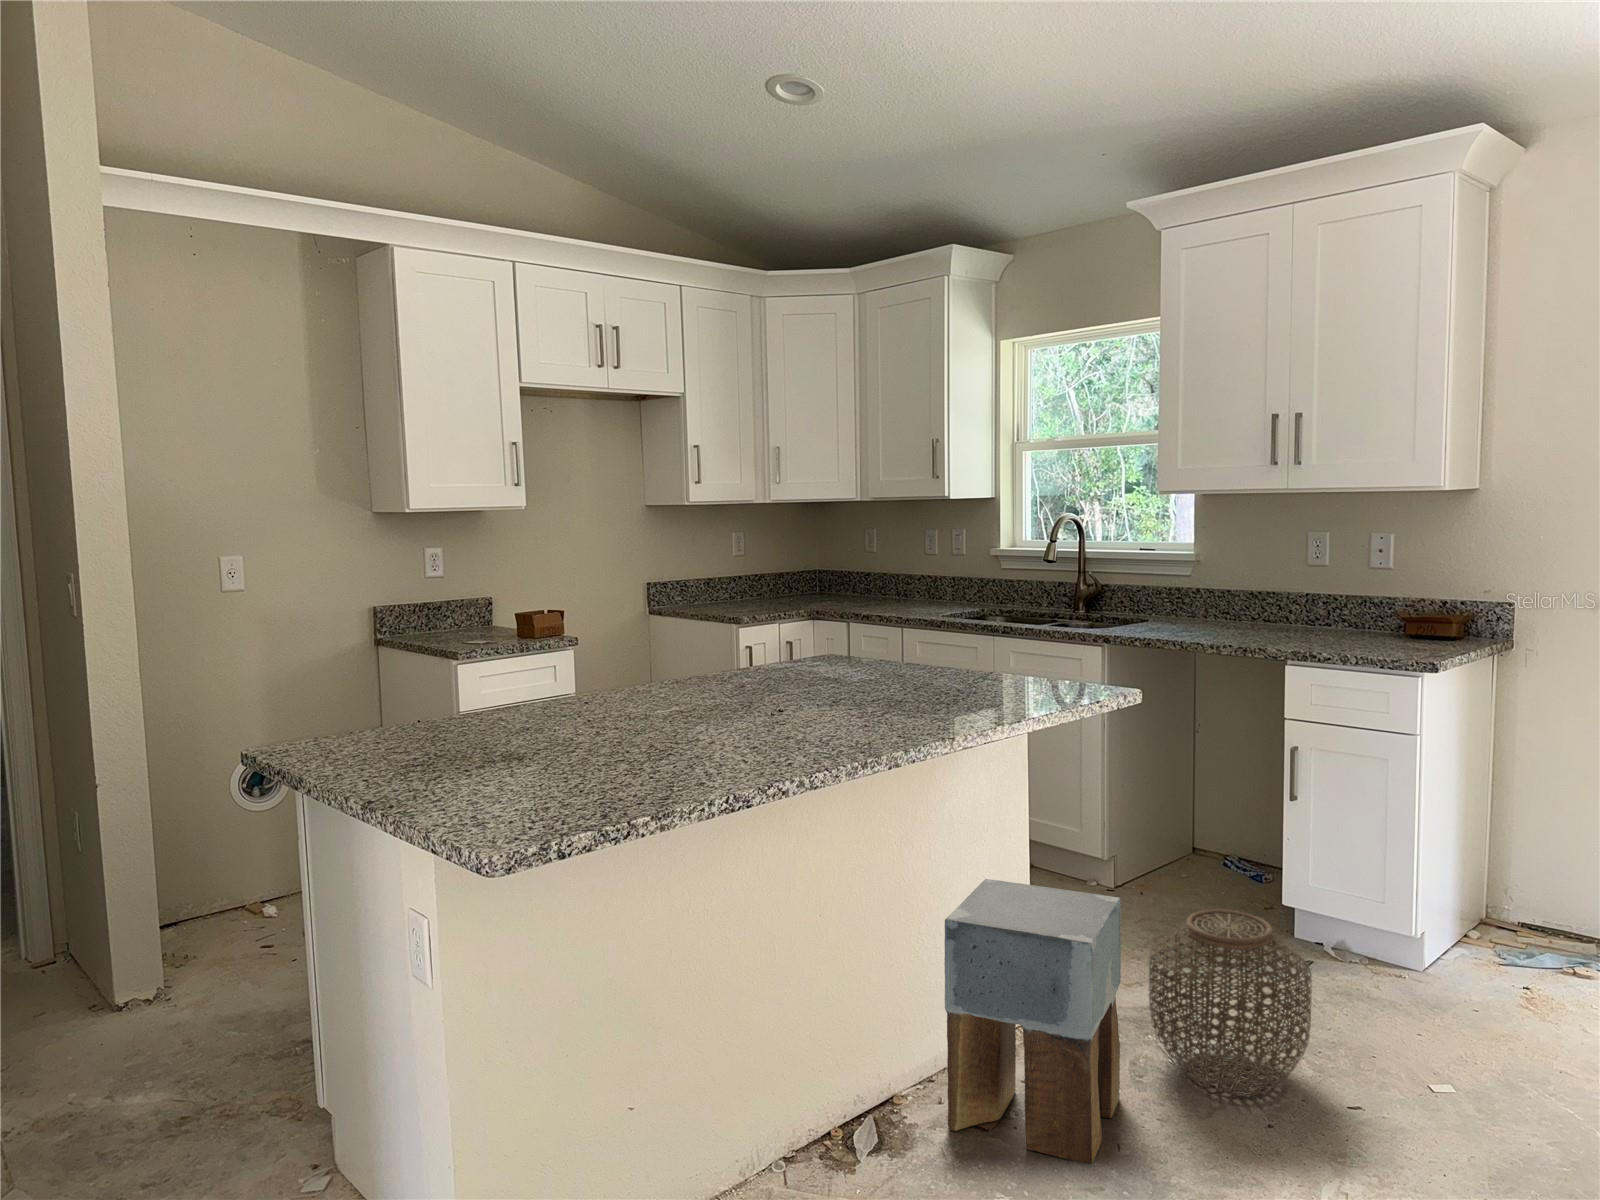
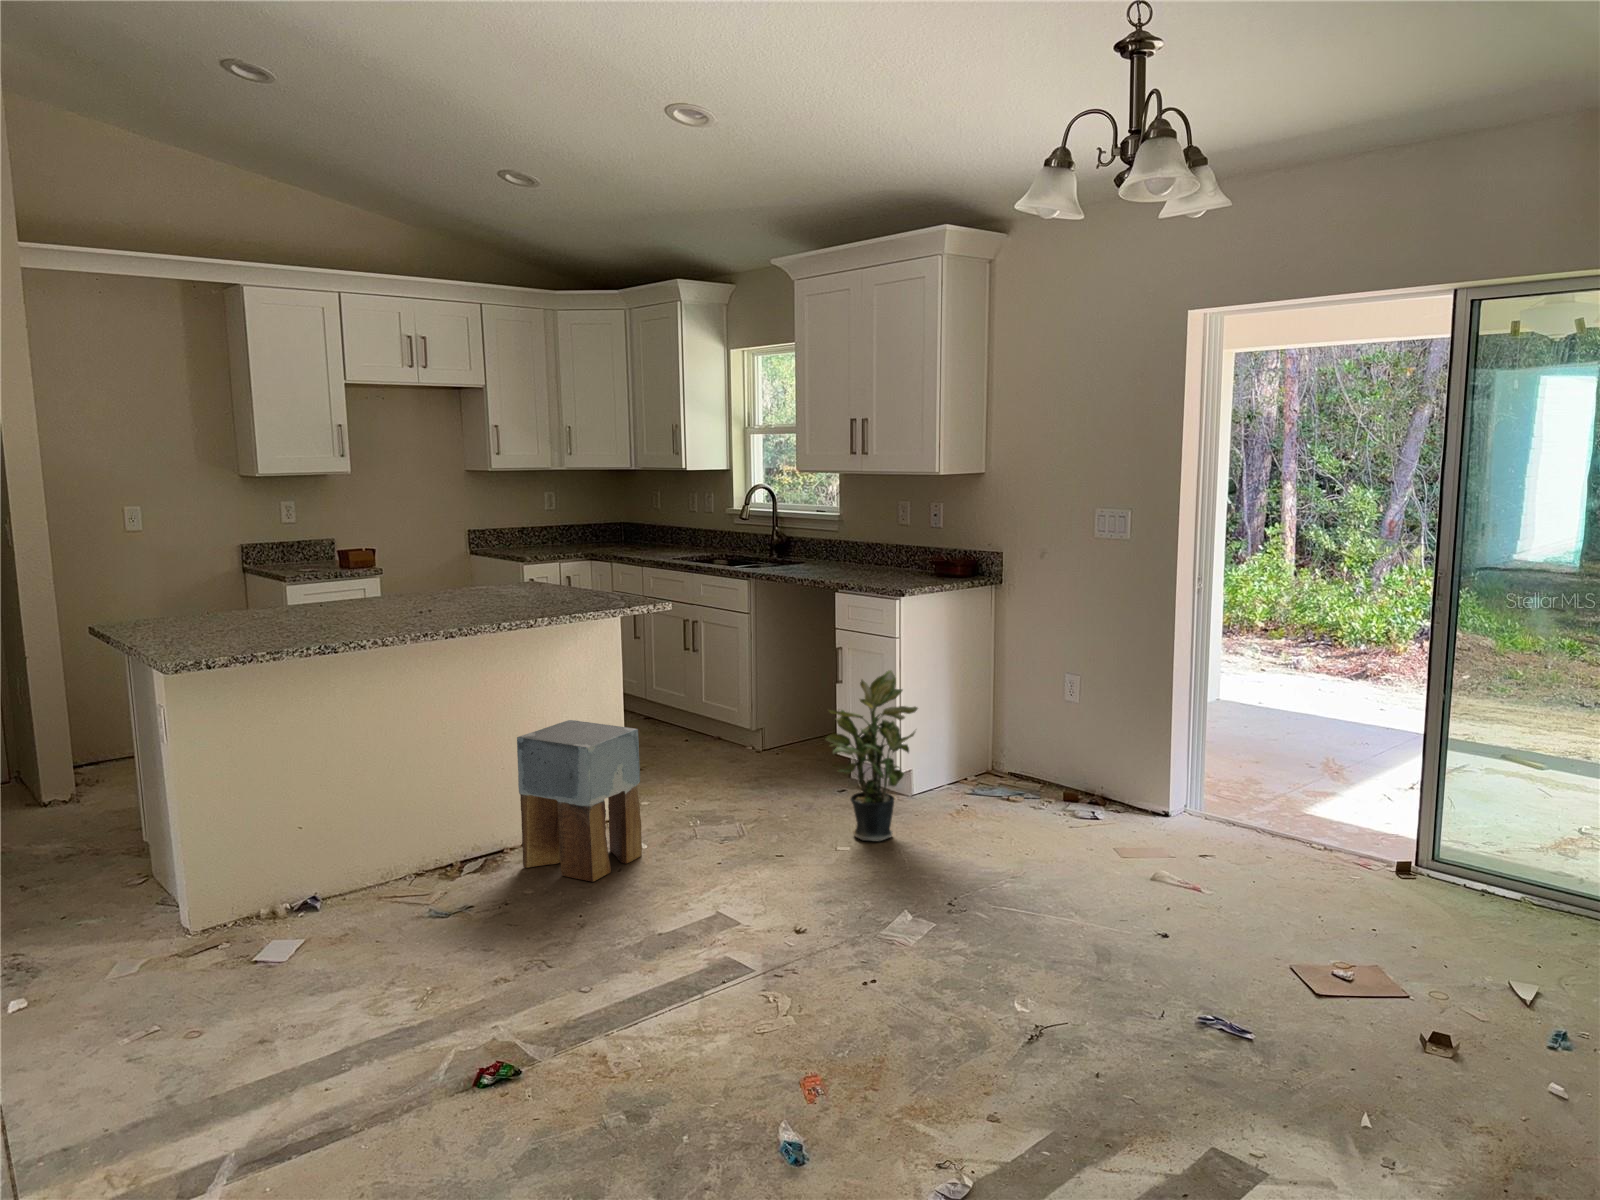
potted plant: none [1364,790,1532,1061] -> present [825,670,918,841]
woven basket: present [1149,910,1311,1096] -> none [671,743,768,855]

